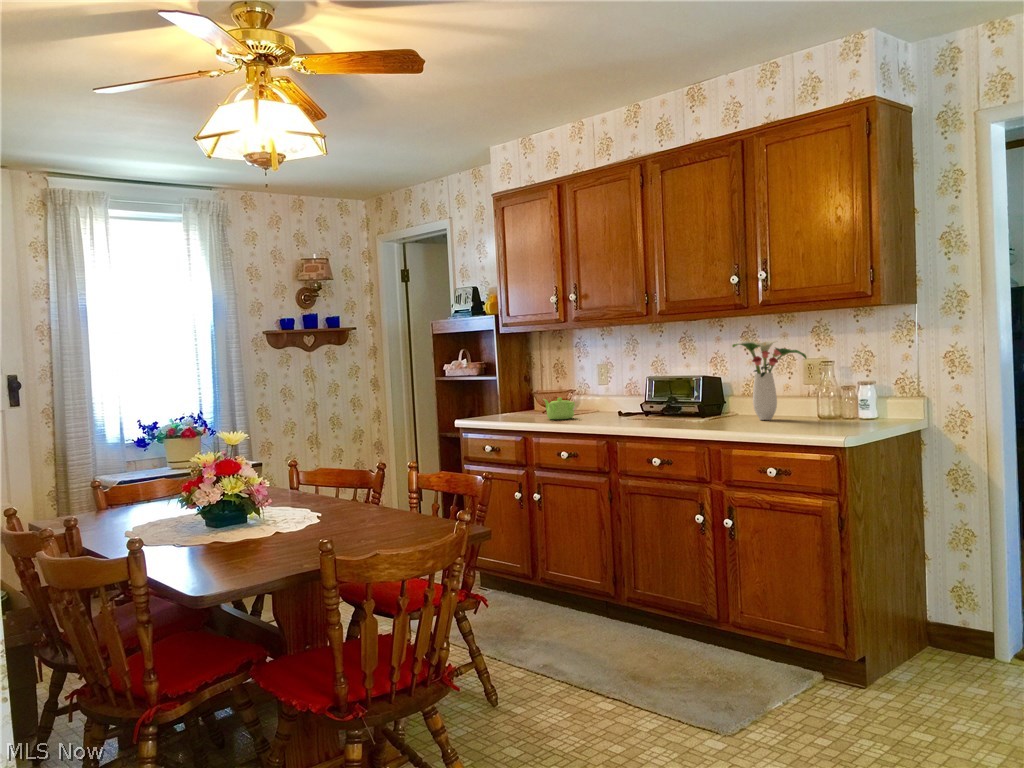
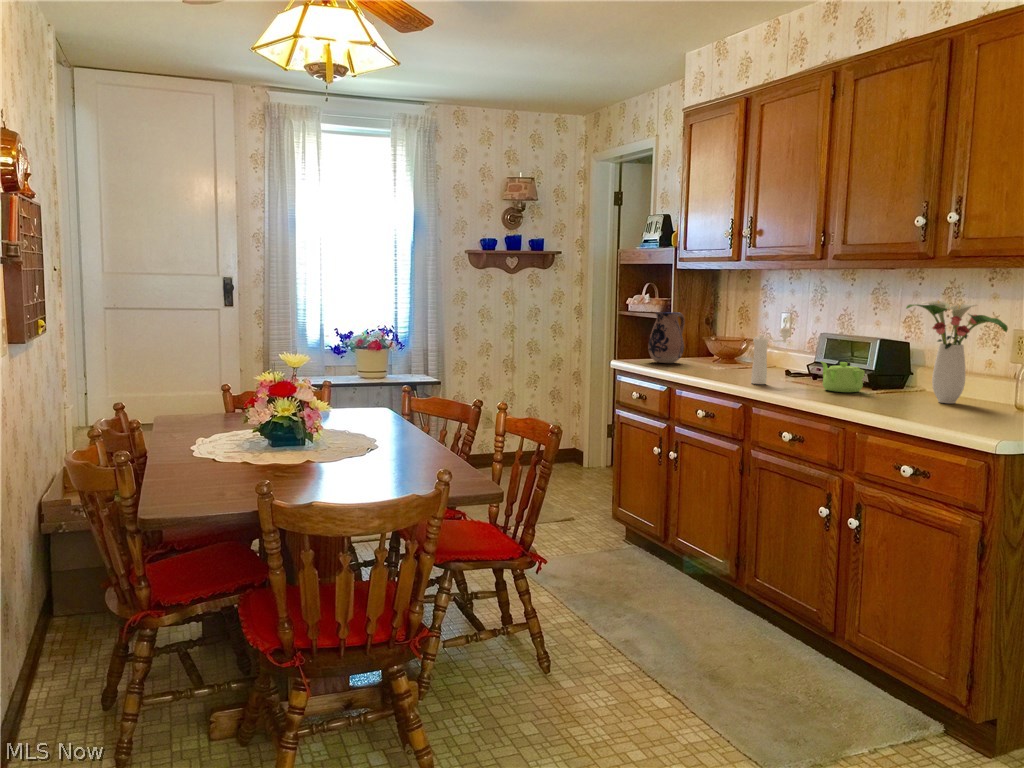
ceramic pitcher: none [486,372,518,419] -> present [648,312,685,363]
pepper mill: none [602,374,630,424] -> present [751,328,791,384]
teapot: present [543,398,575,419] -> present [820,361,865,392]

